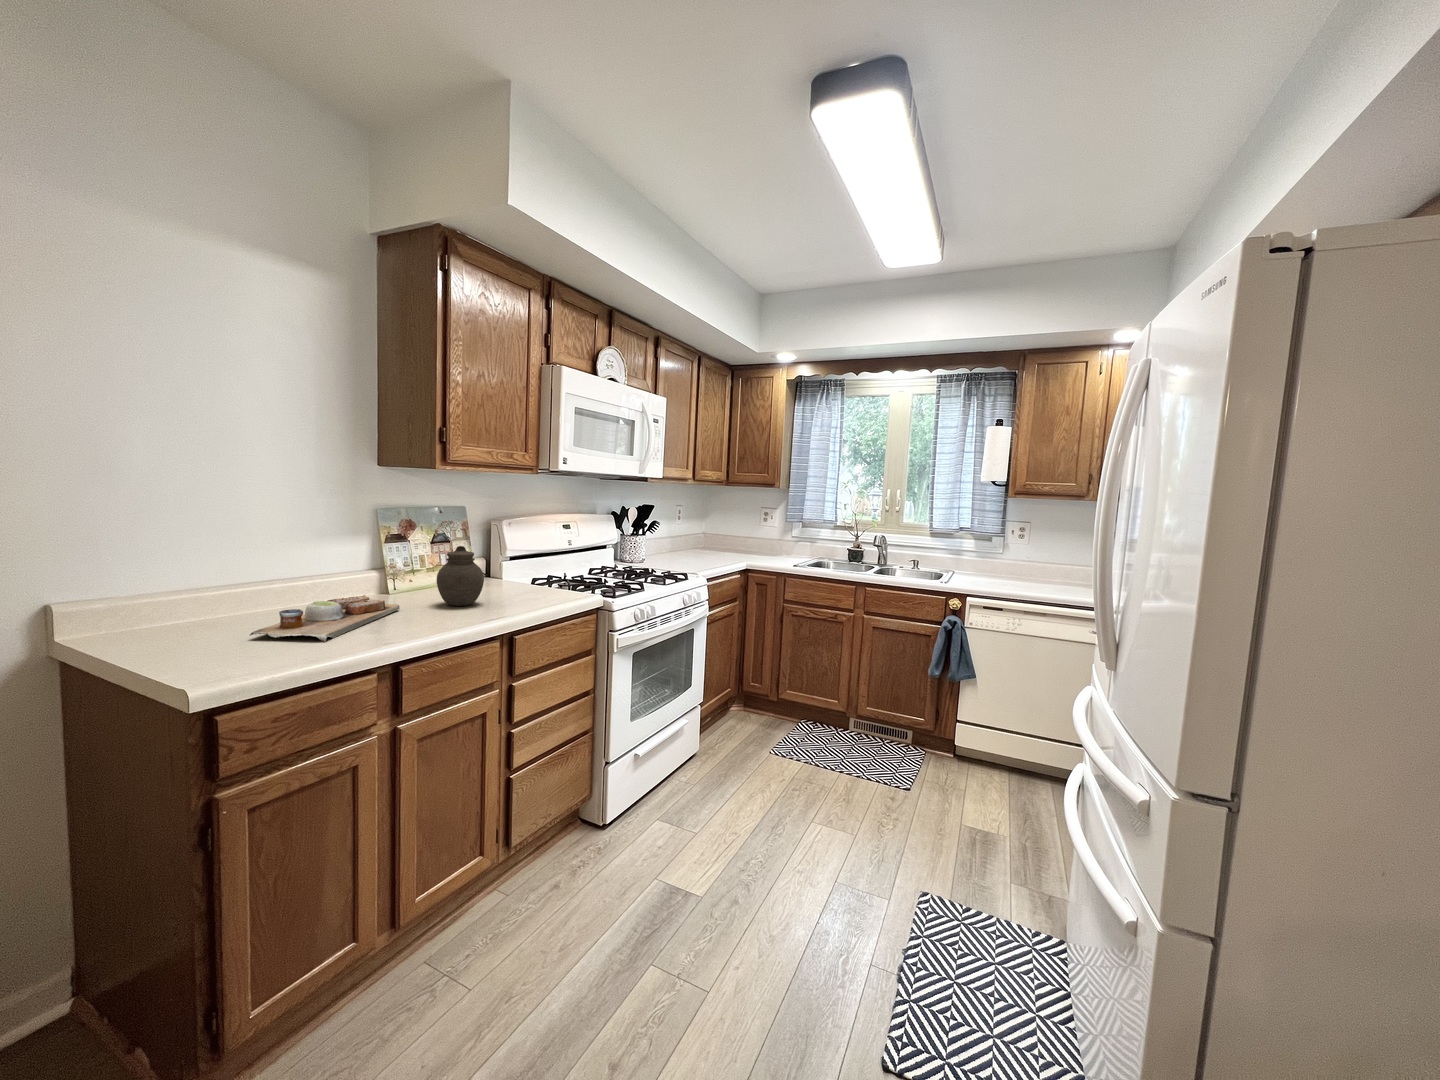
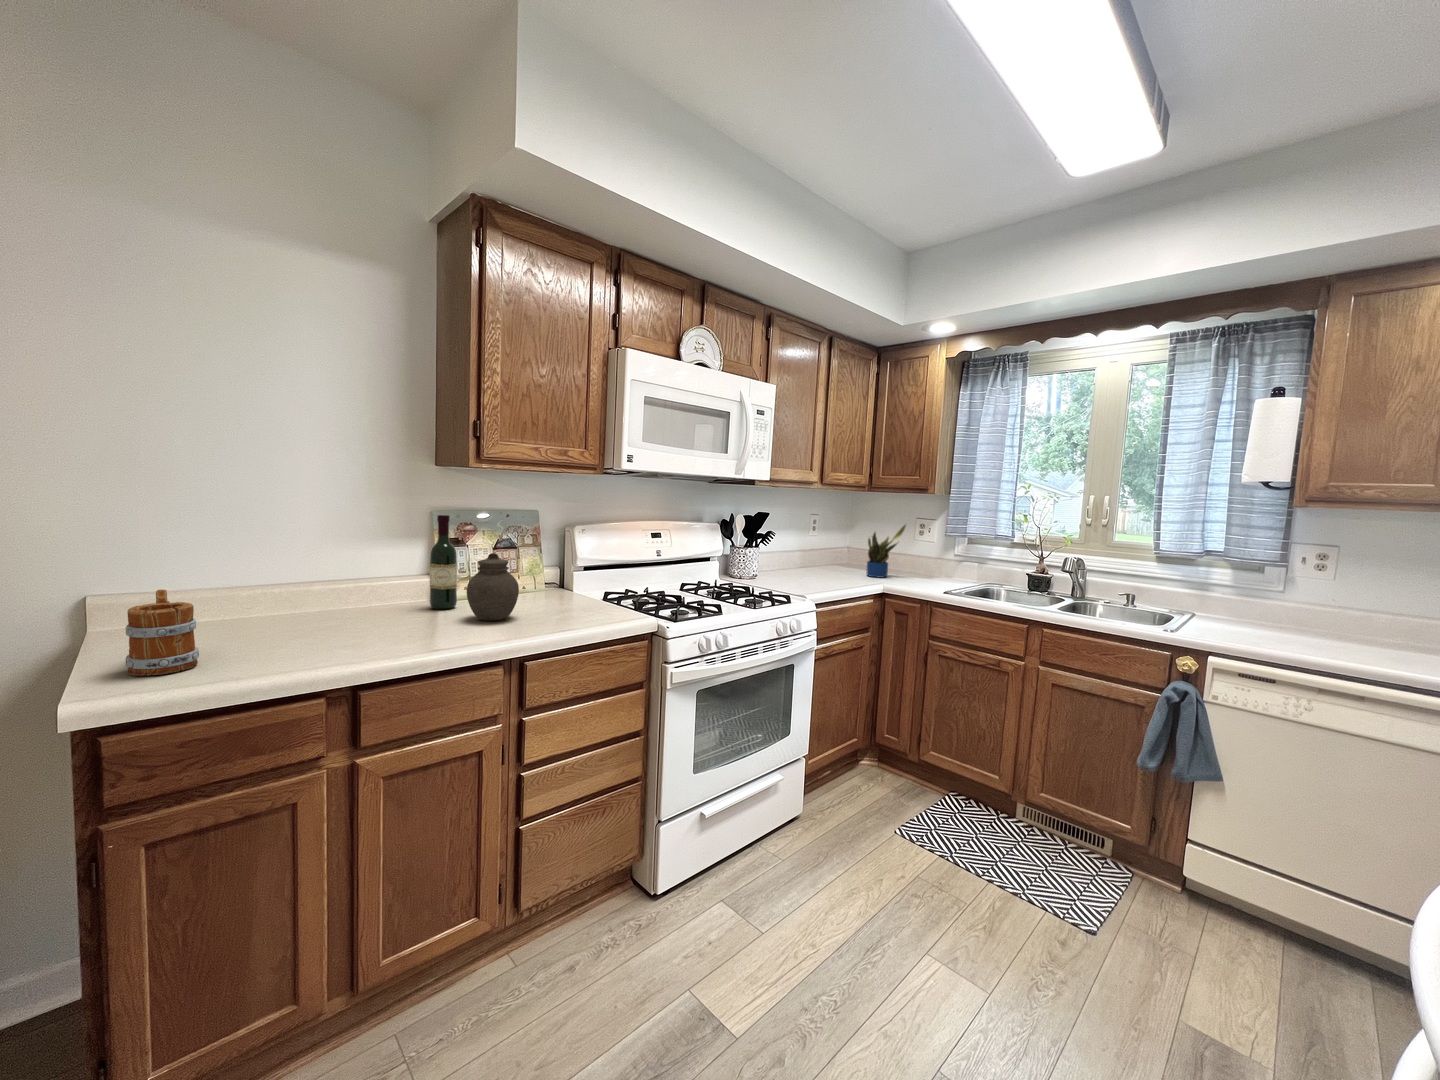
wine bottle: none [386,513,411,600] -> present [430,515,457,609]
potted plant: none [728,513,759,558] -> present [867,525,906,578]
mug: none [178,588,248,667] -> present [125,590,199,676]
cutting board: present [250,595,400,642] -> none [235,602,424,656]

